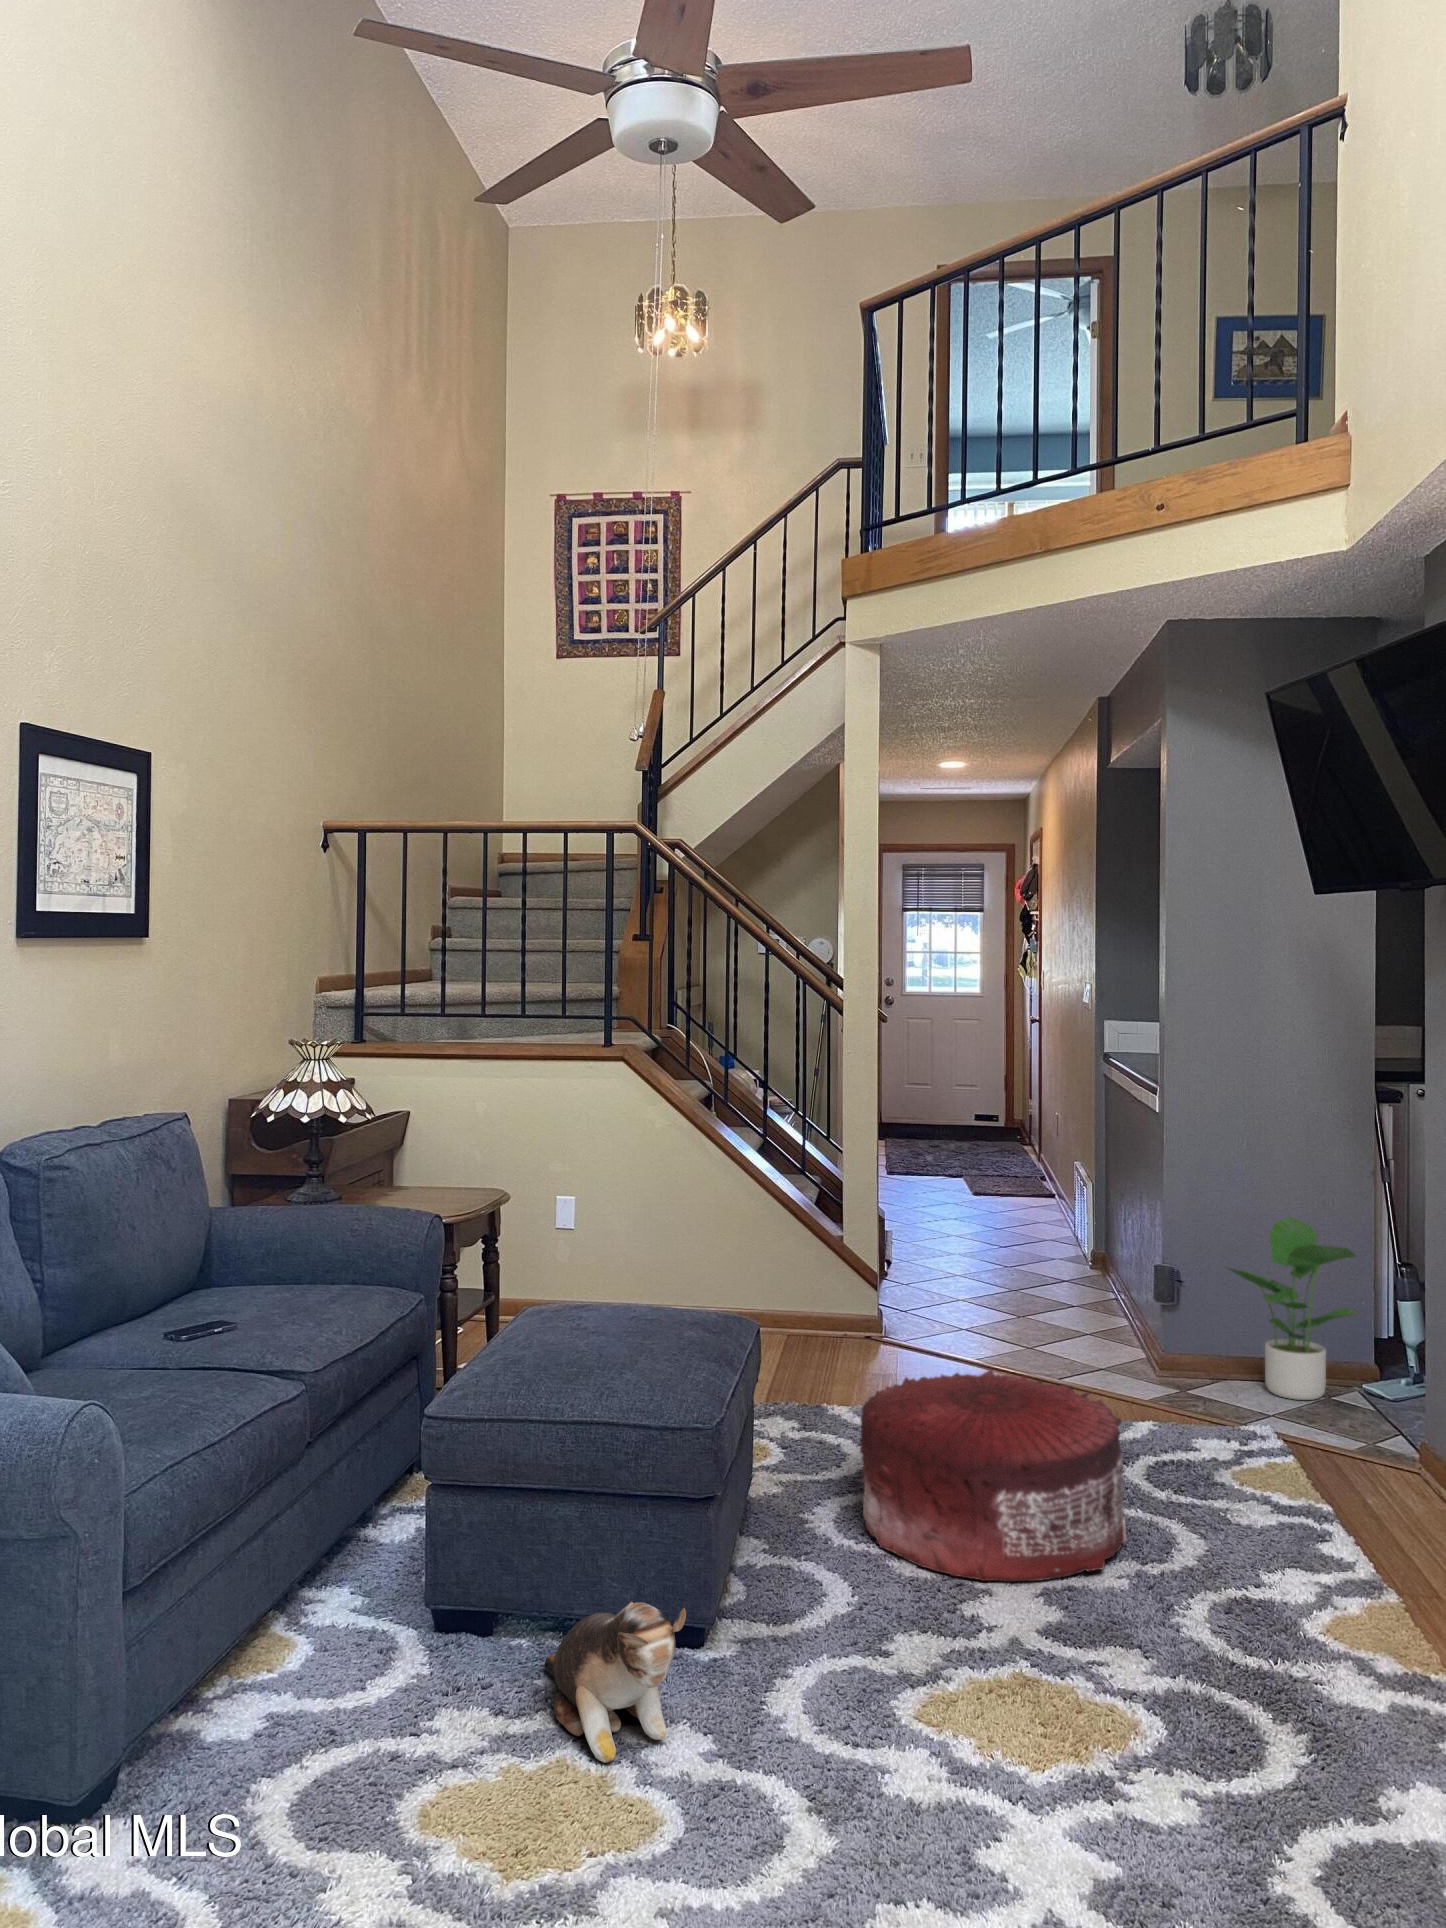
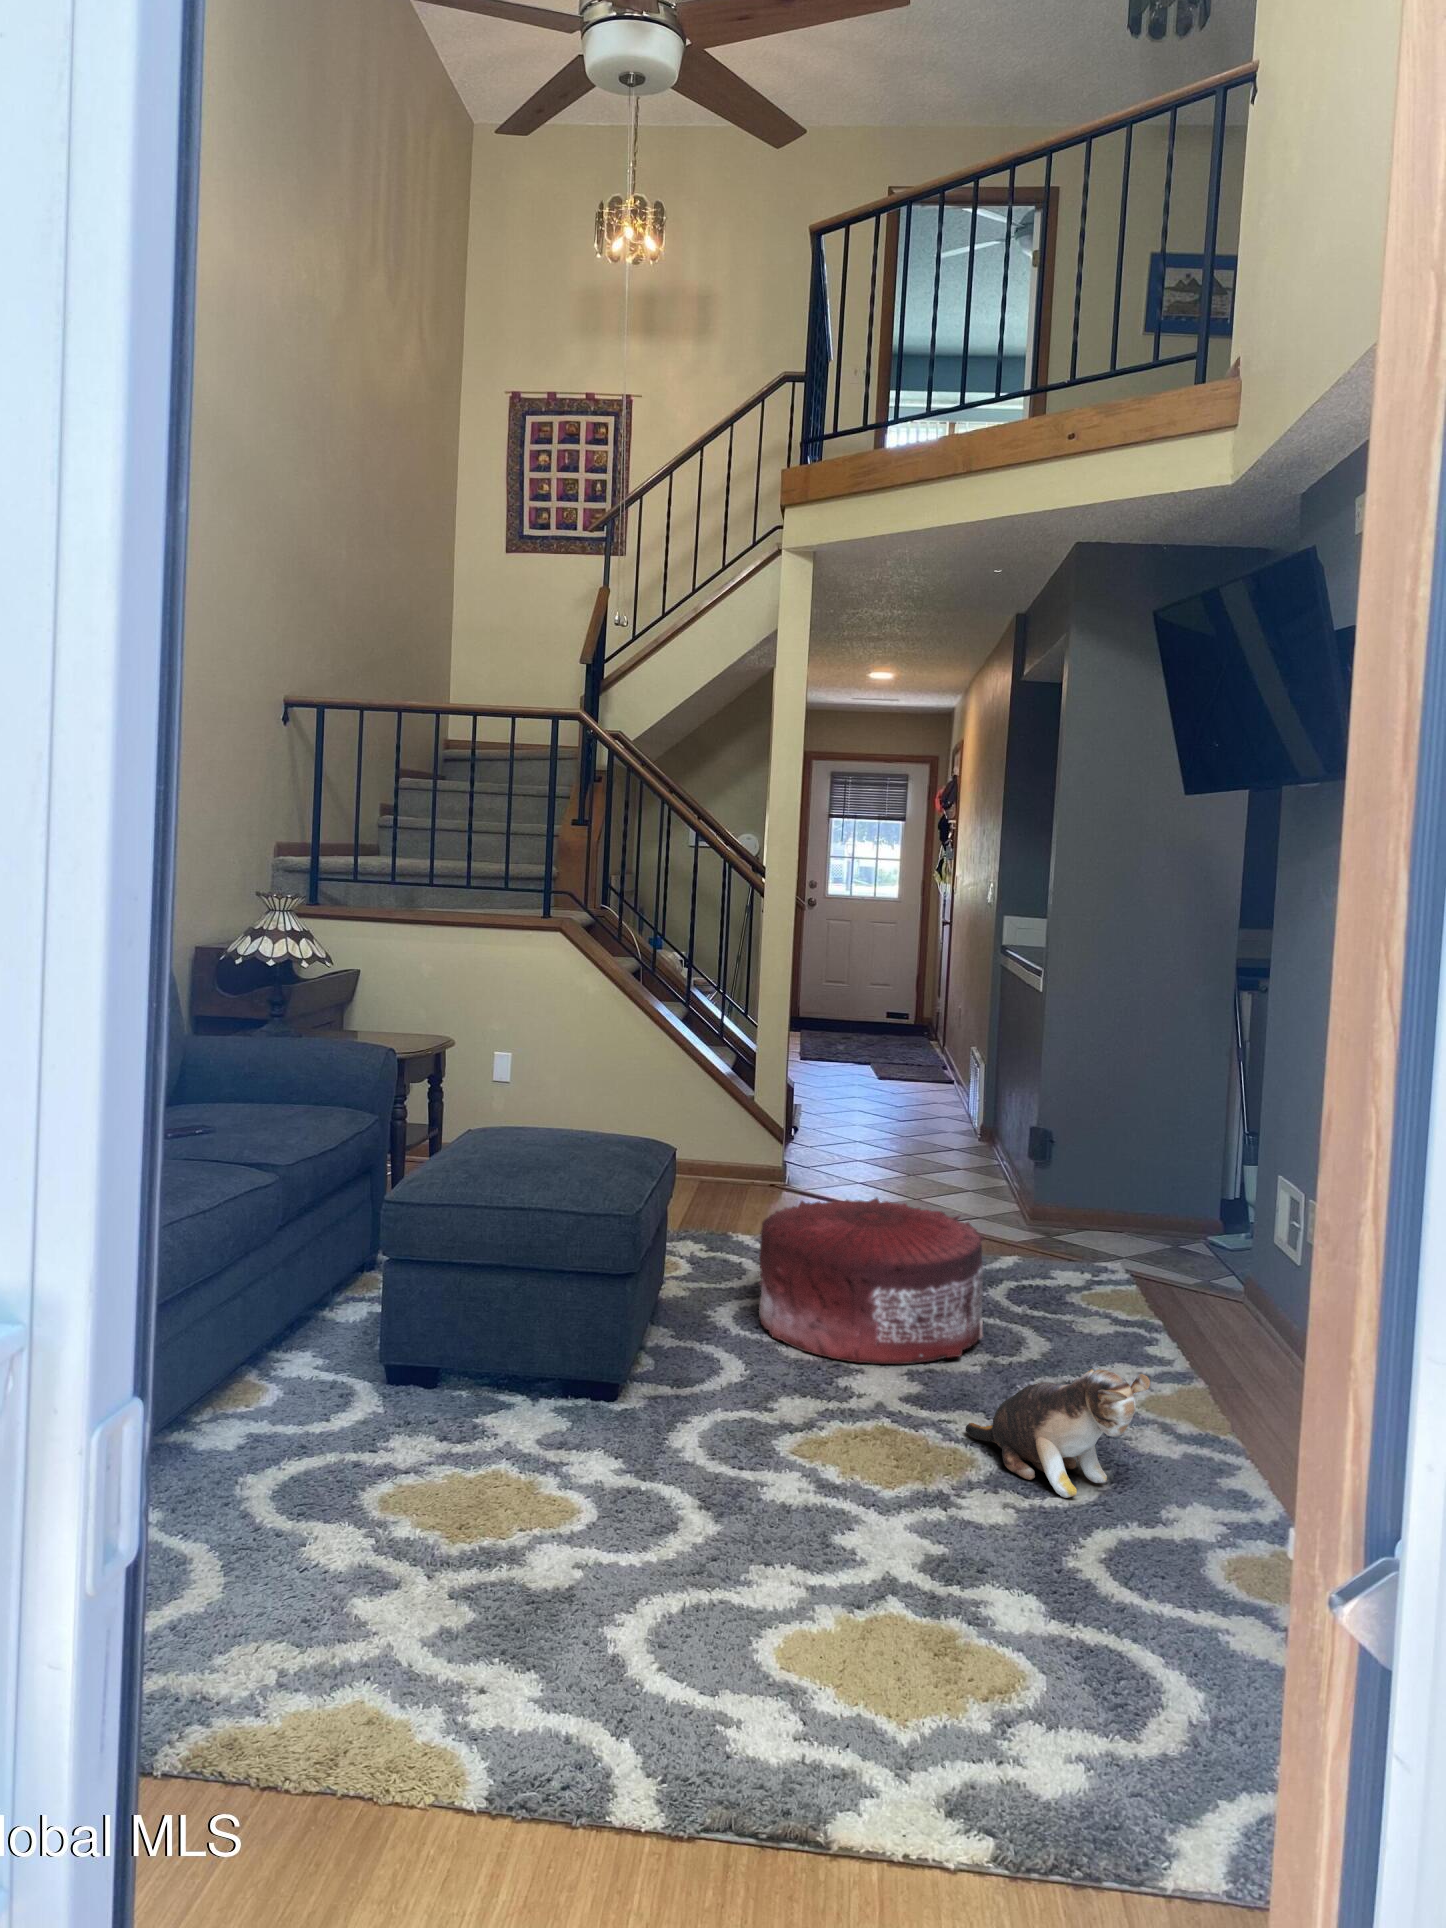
potted plant: present [1229,1217,1358,1400] -> none [1089,1086,1206,1245]
plush toy: present [545,1602,686,1763] -> present [966,1369,1150,1498]

